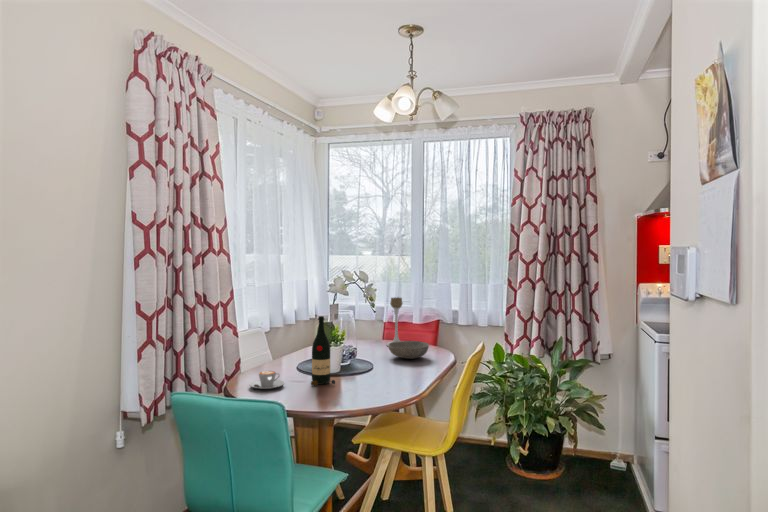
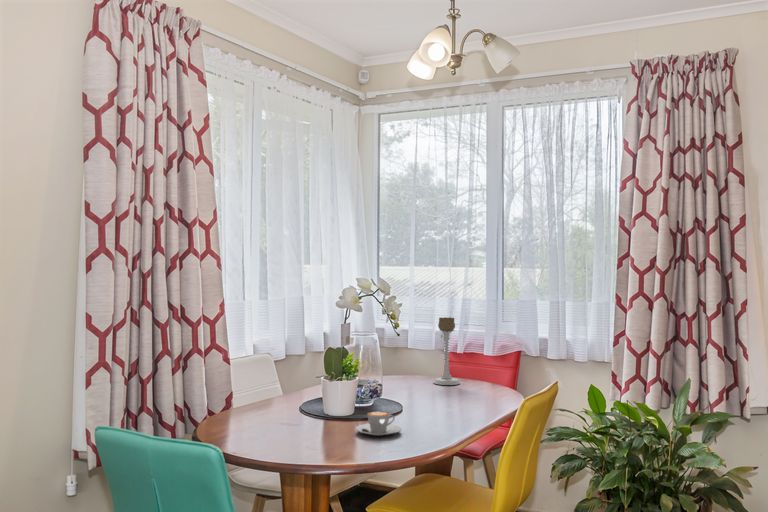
wine bottle: present [311,316,335,386] -> none [300,337,333,429]
bowl: present [388,341,429,359] -> none [425,376,481,401]
coffee cup: present [250,371,285,389] -> present [356,412,401,436]

